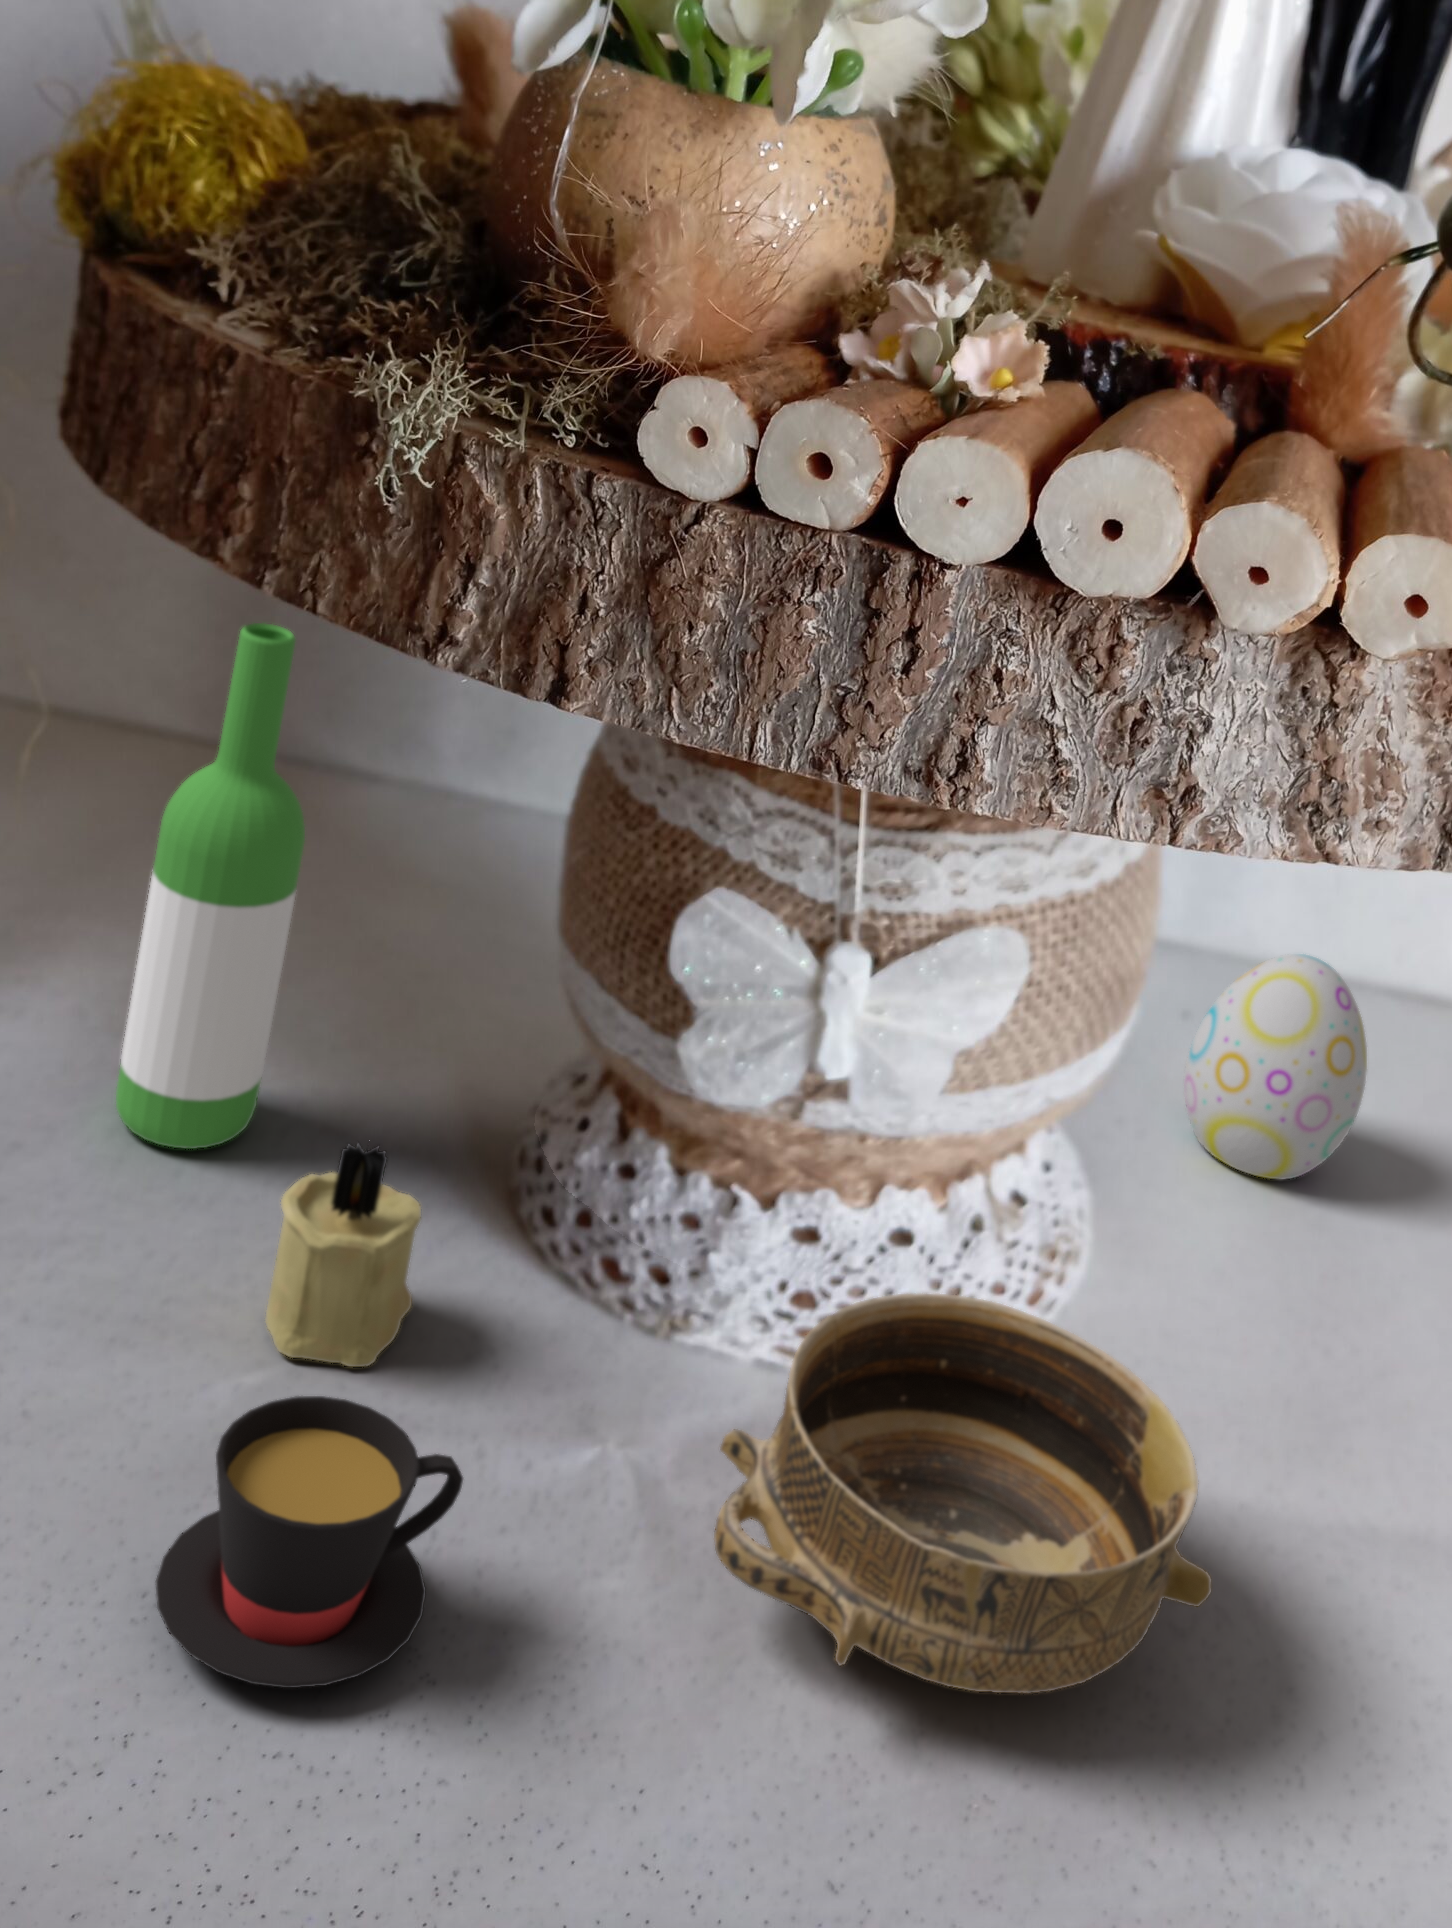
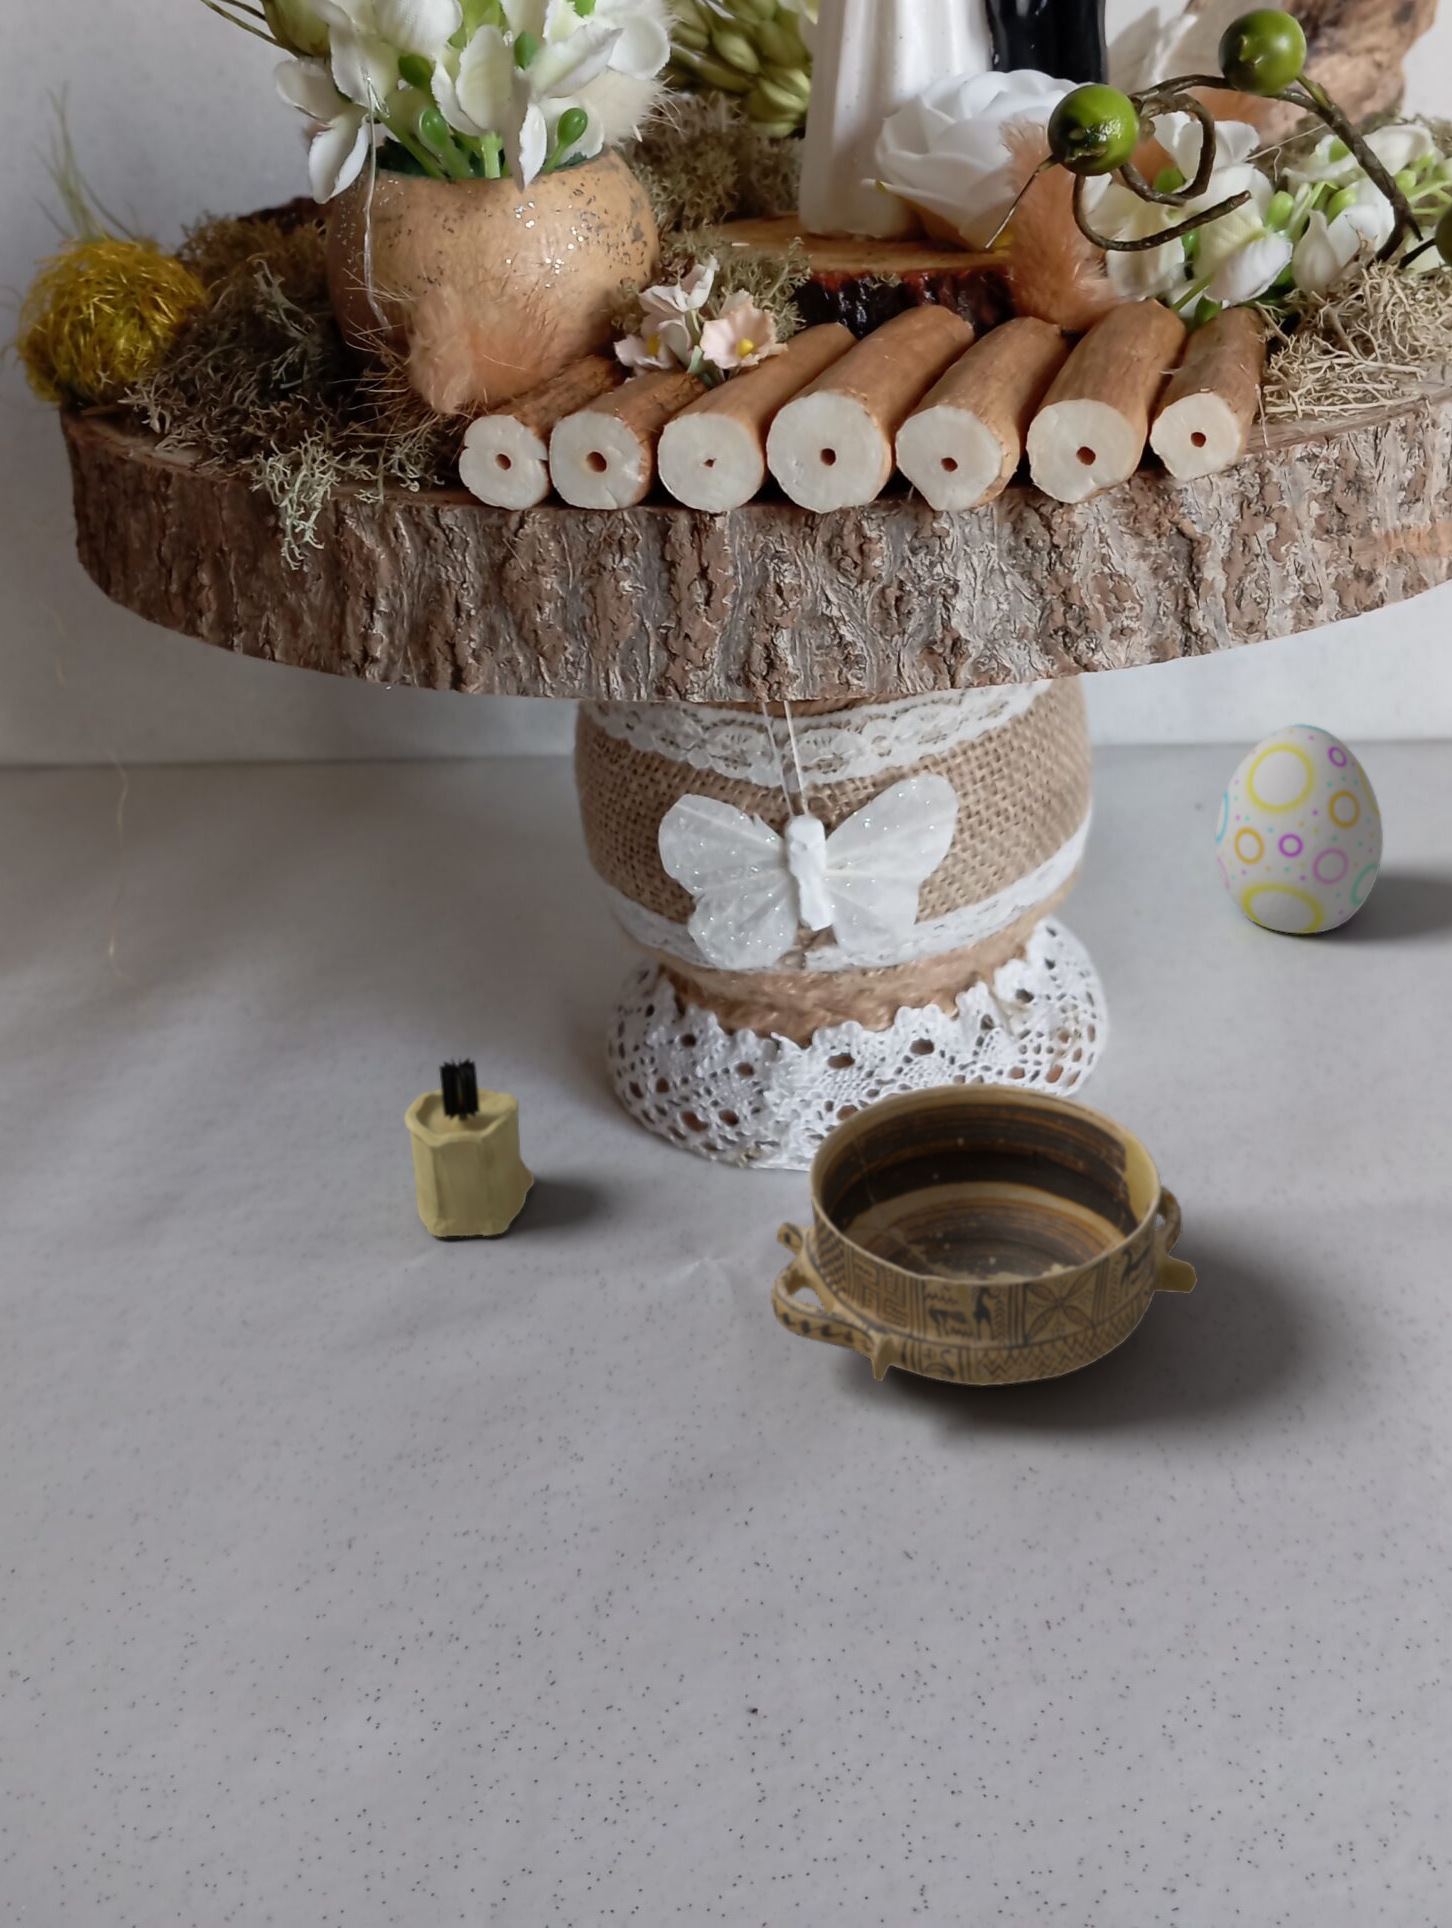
wine bottle: present [116,623,305,1149] -> none [253,660,392,1097]
teacup: present [156,1396,463,1688] -> none [349,1251,562,1466]

